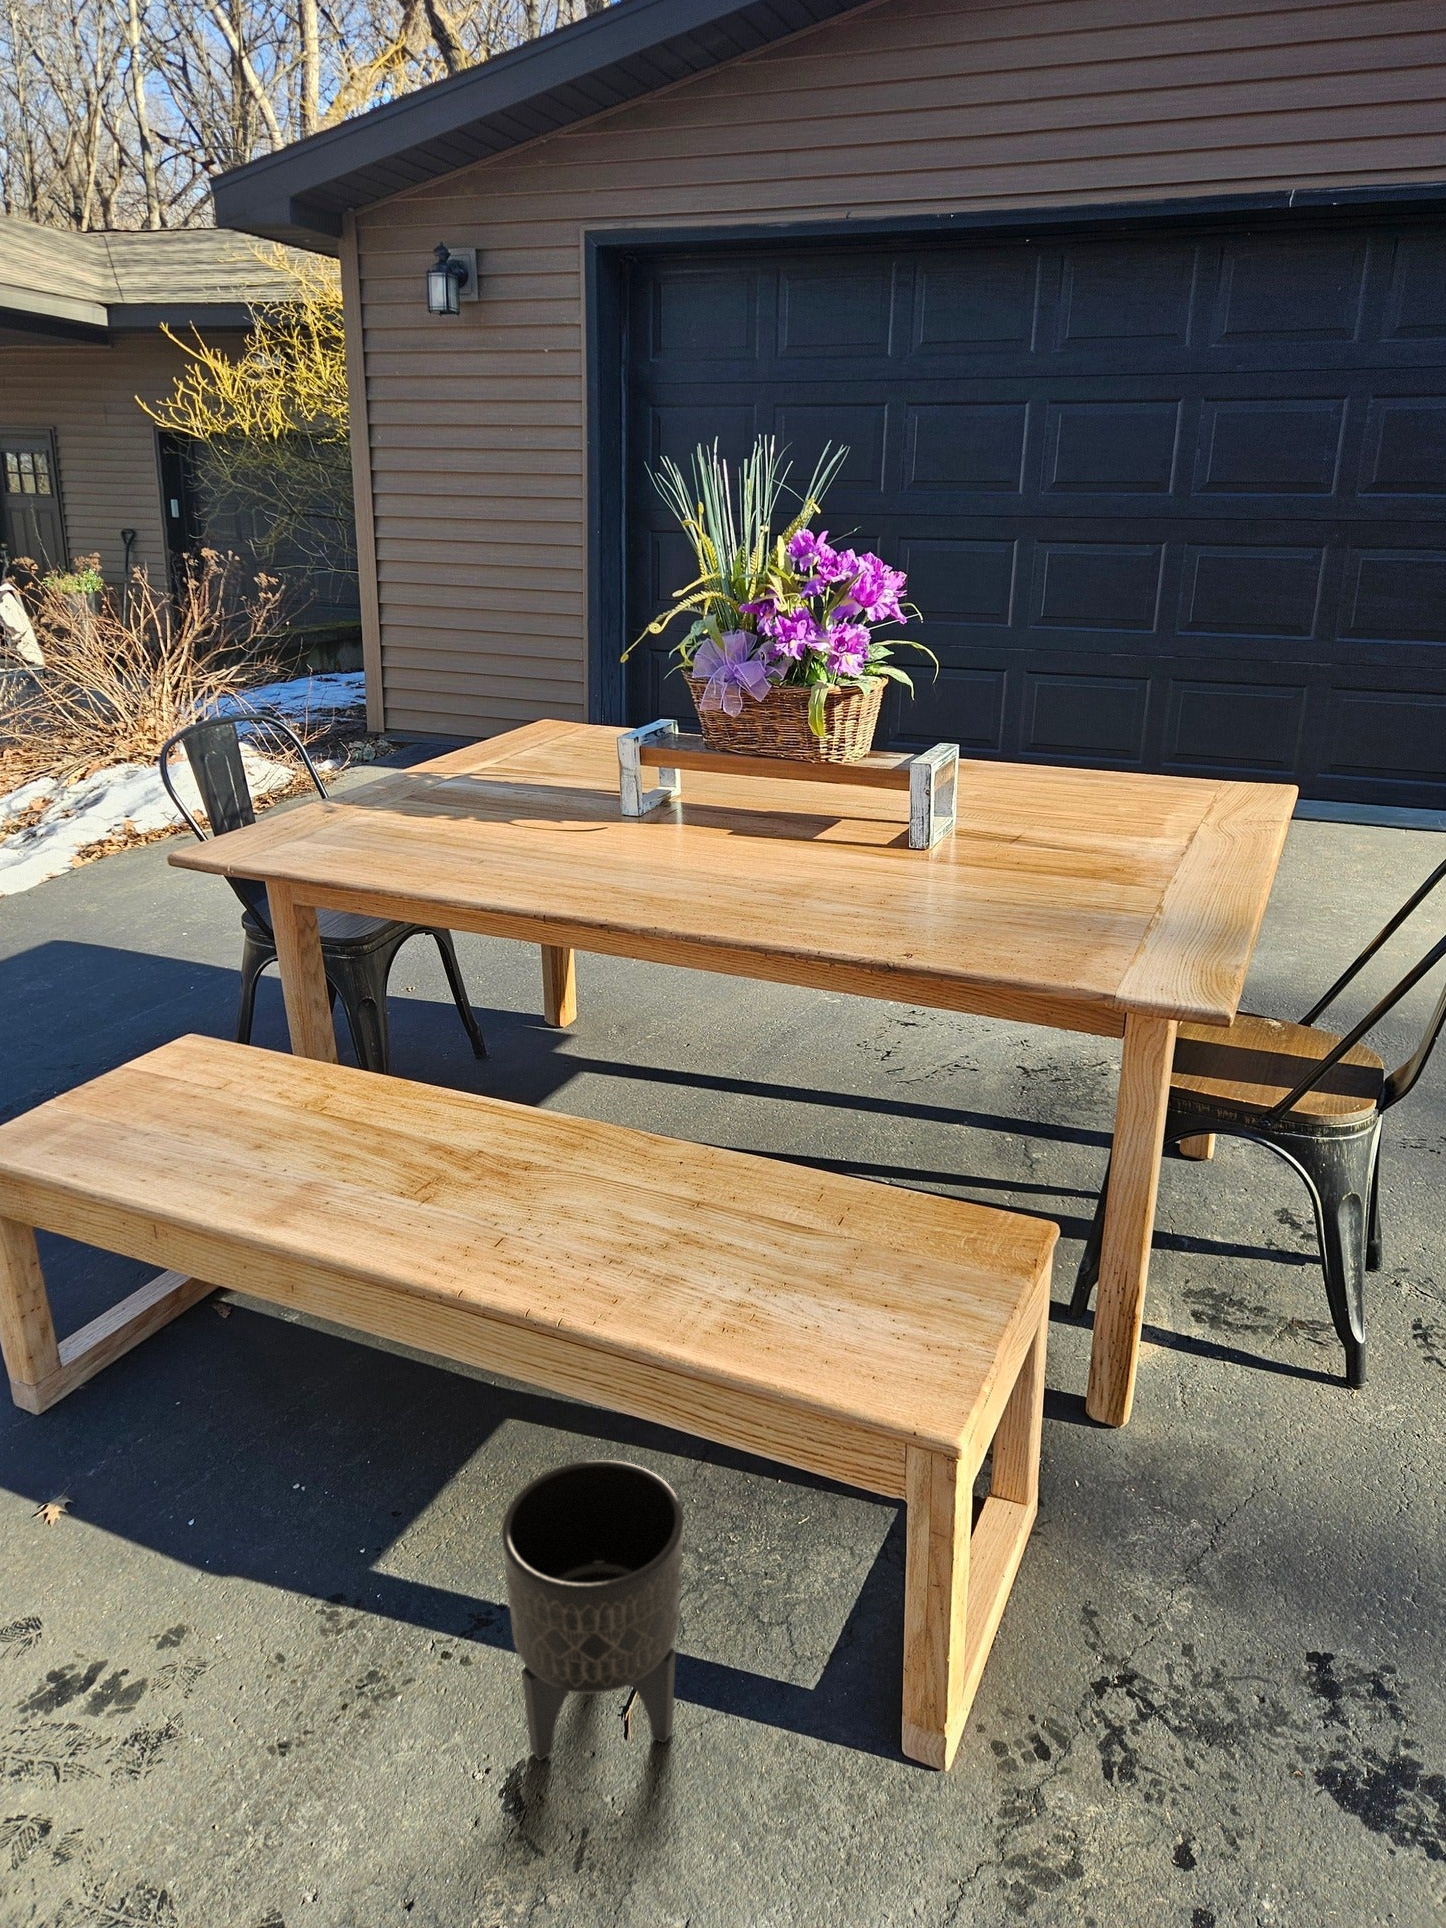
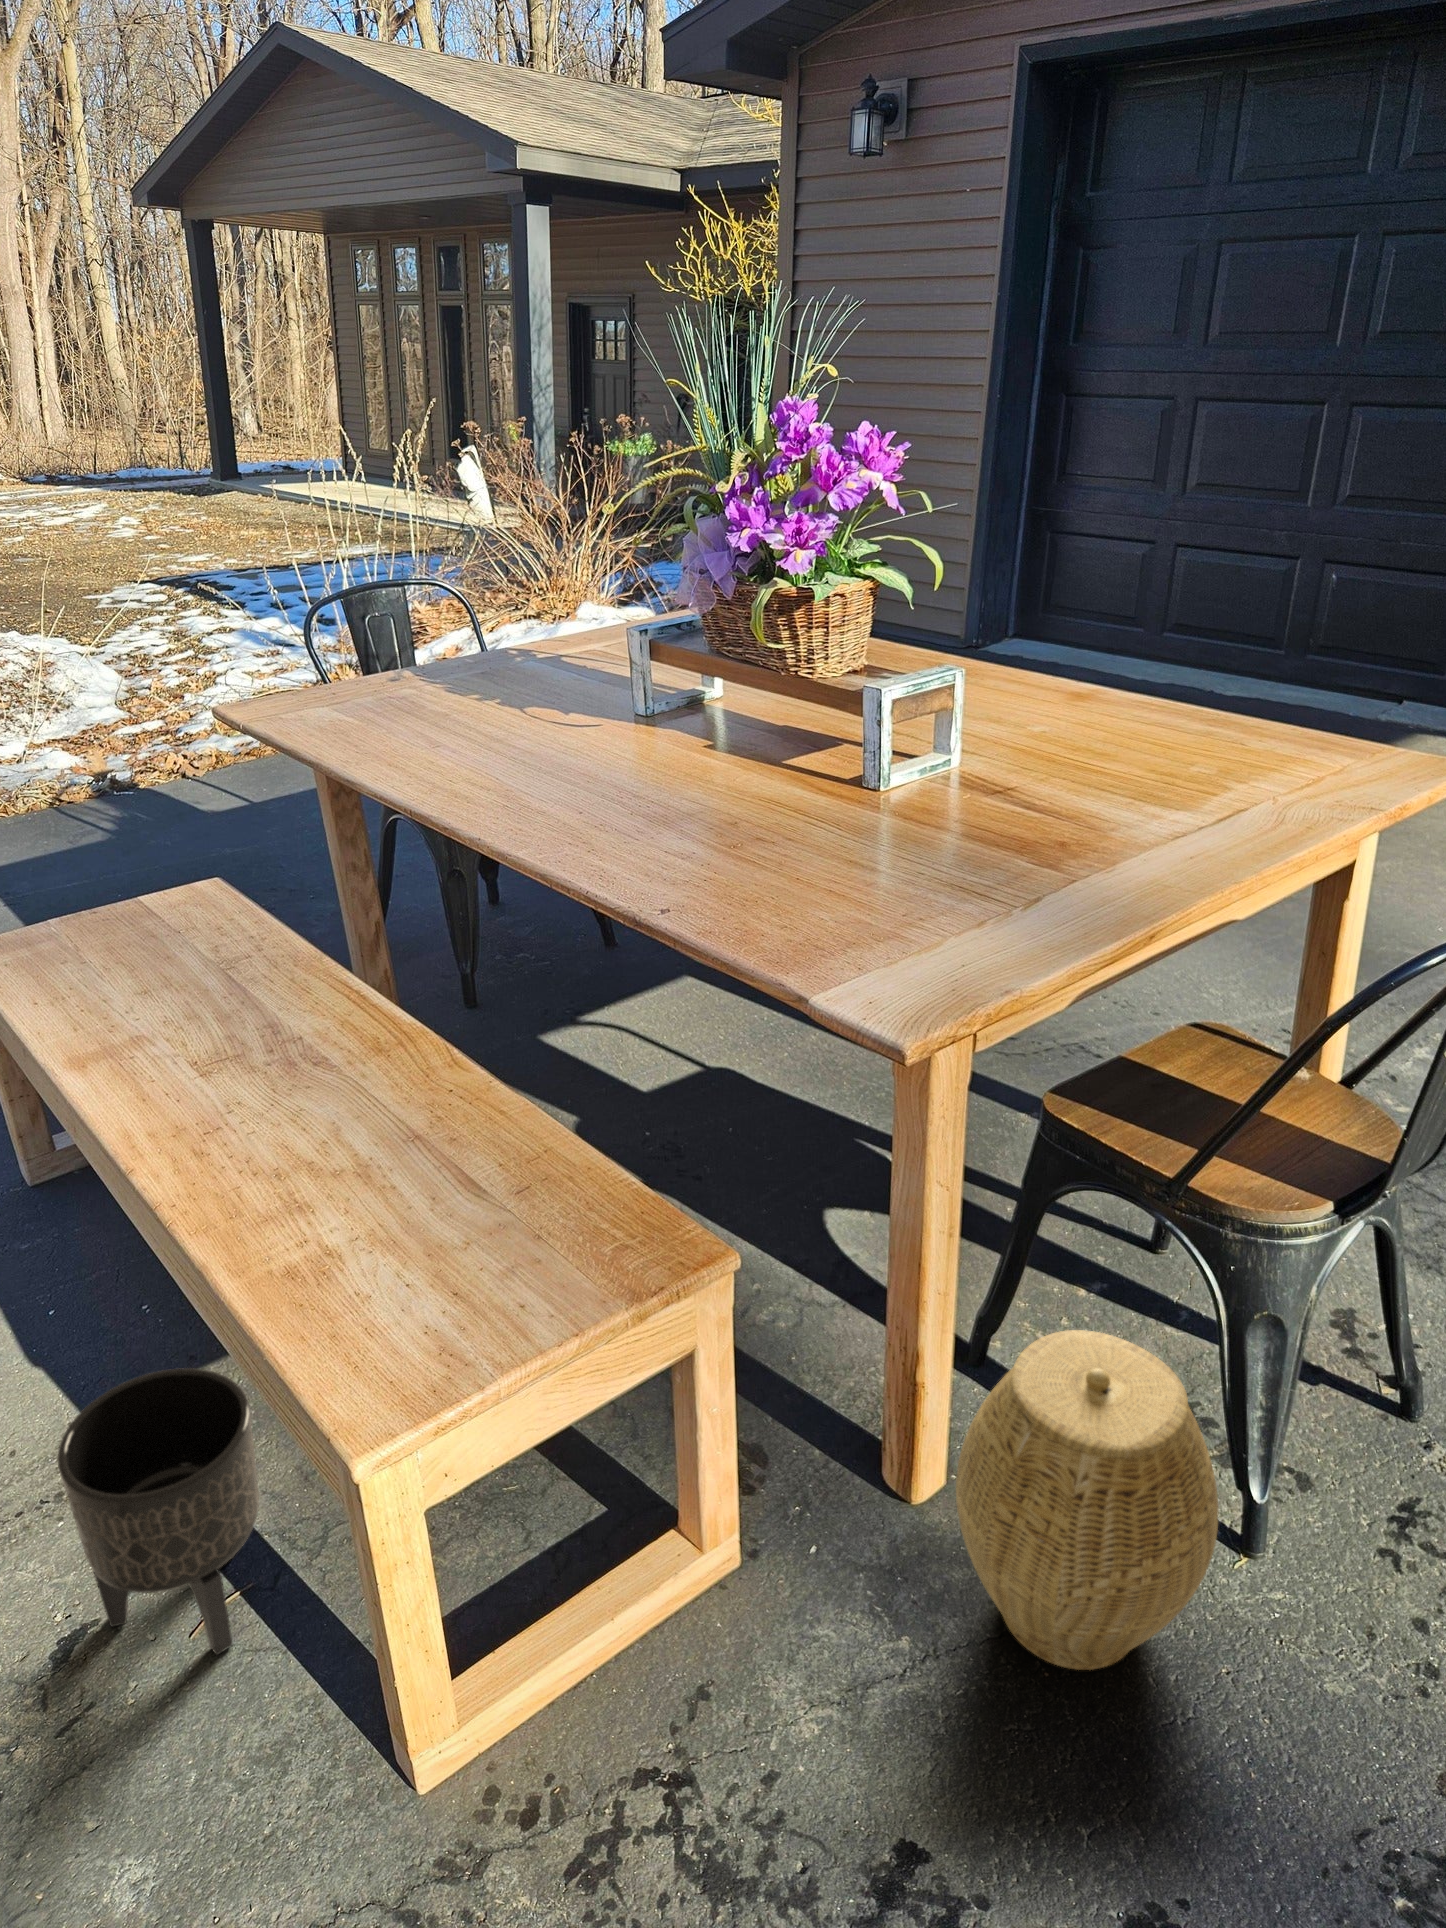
woven basket: none [1186,1224,1405,1499] -> present [956,1330,1218,1670]

